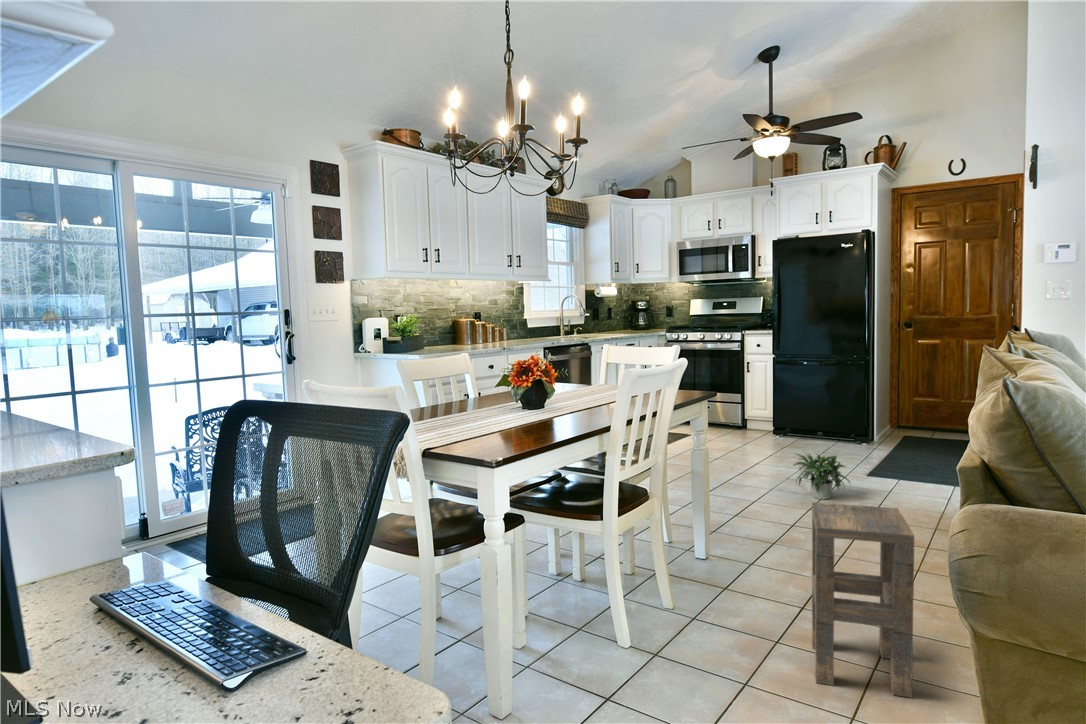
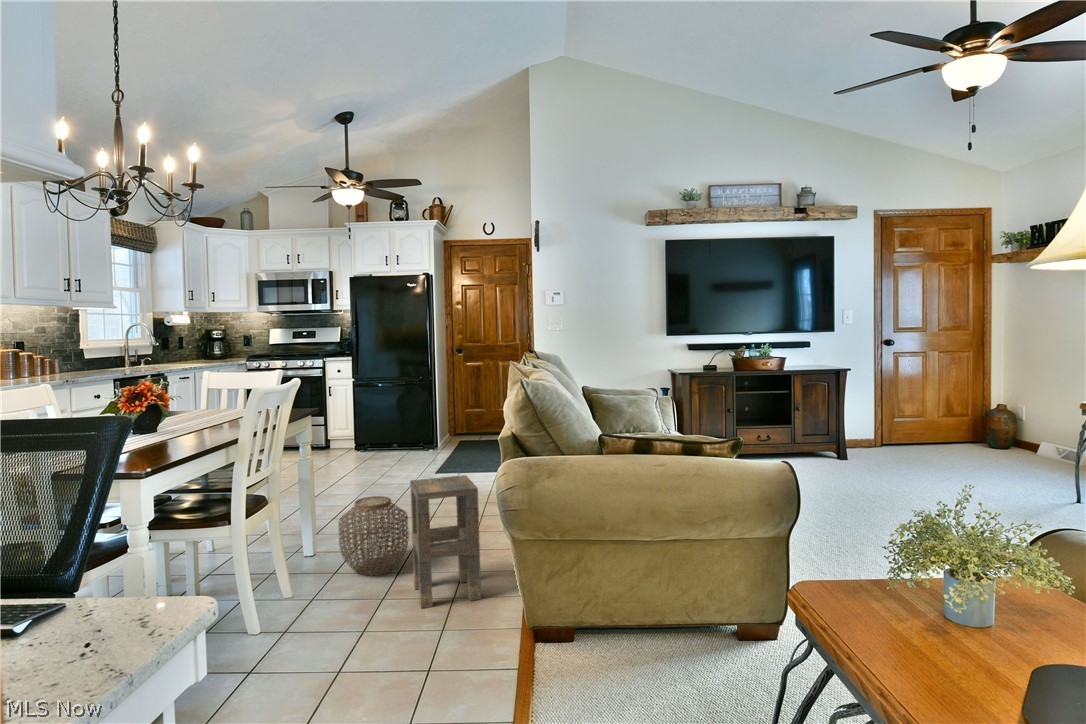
potted plant: present [794,453,850,499] -> none [370,455,427,494]
woven basket: none [721,509,811,610] -> present [339,496,409,575]

